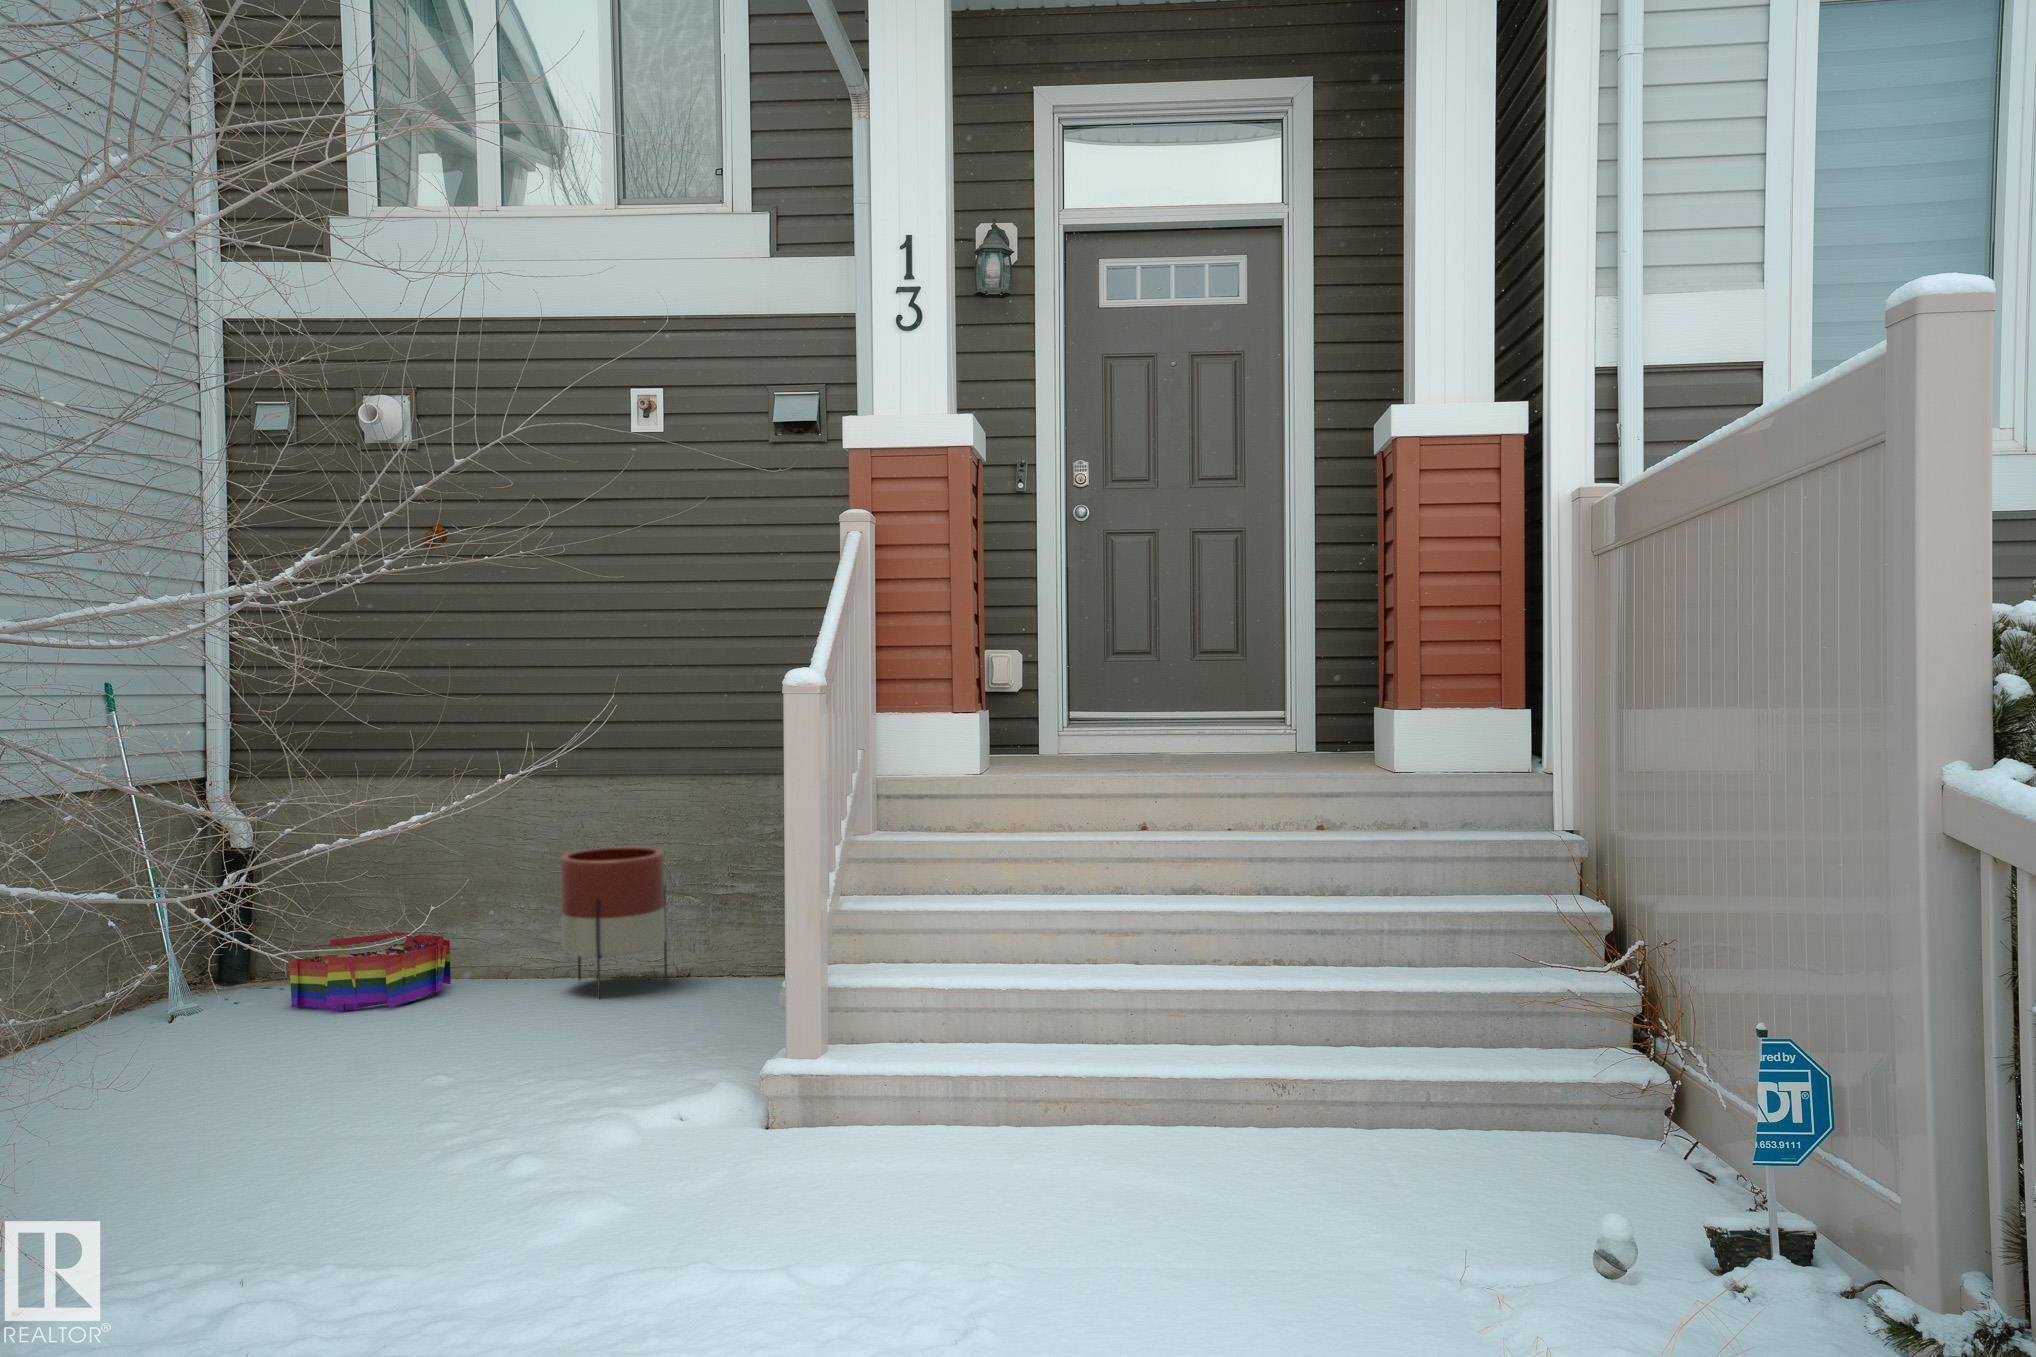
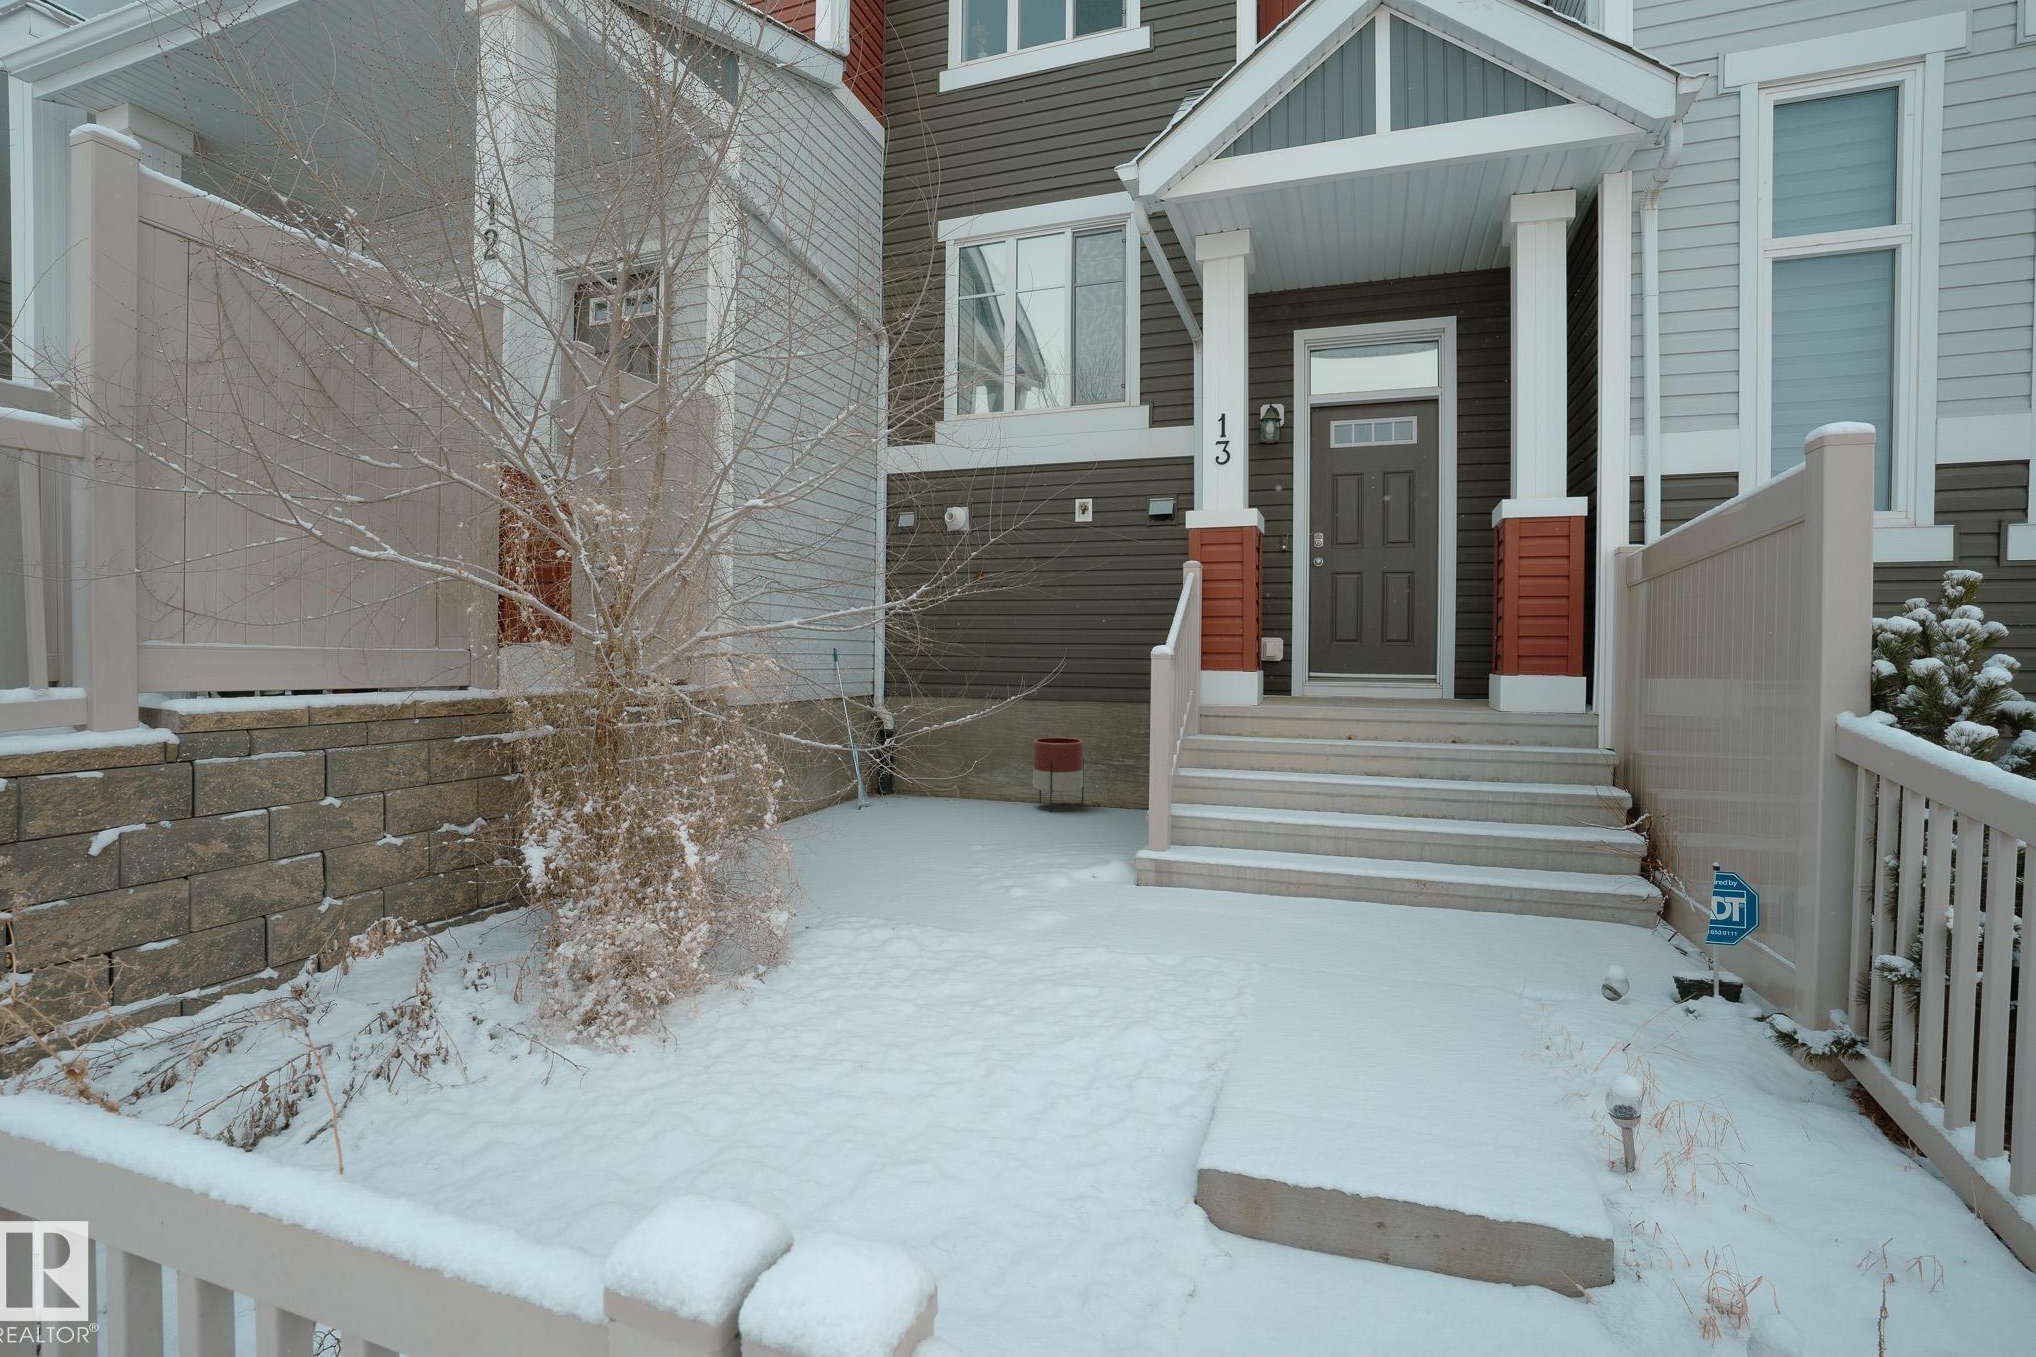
storage bin: present [289,932,451,1011] -> none [910,773,980,808]

